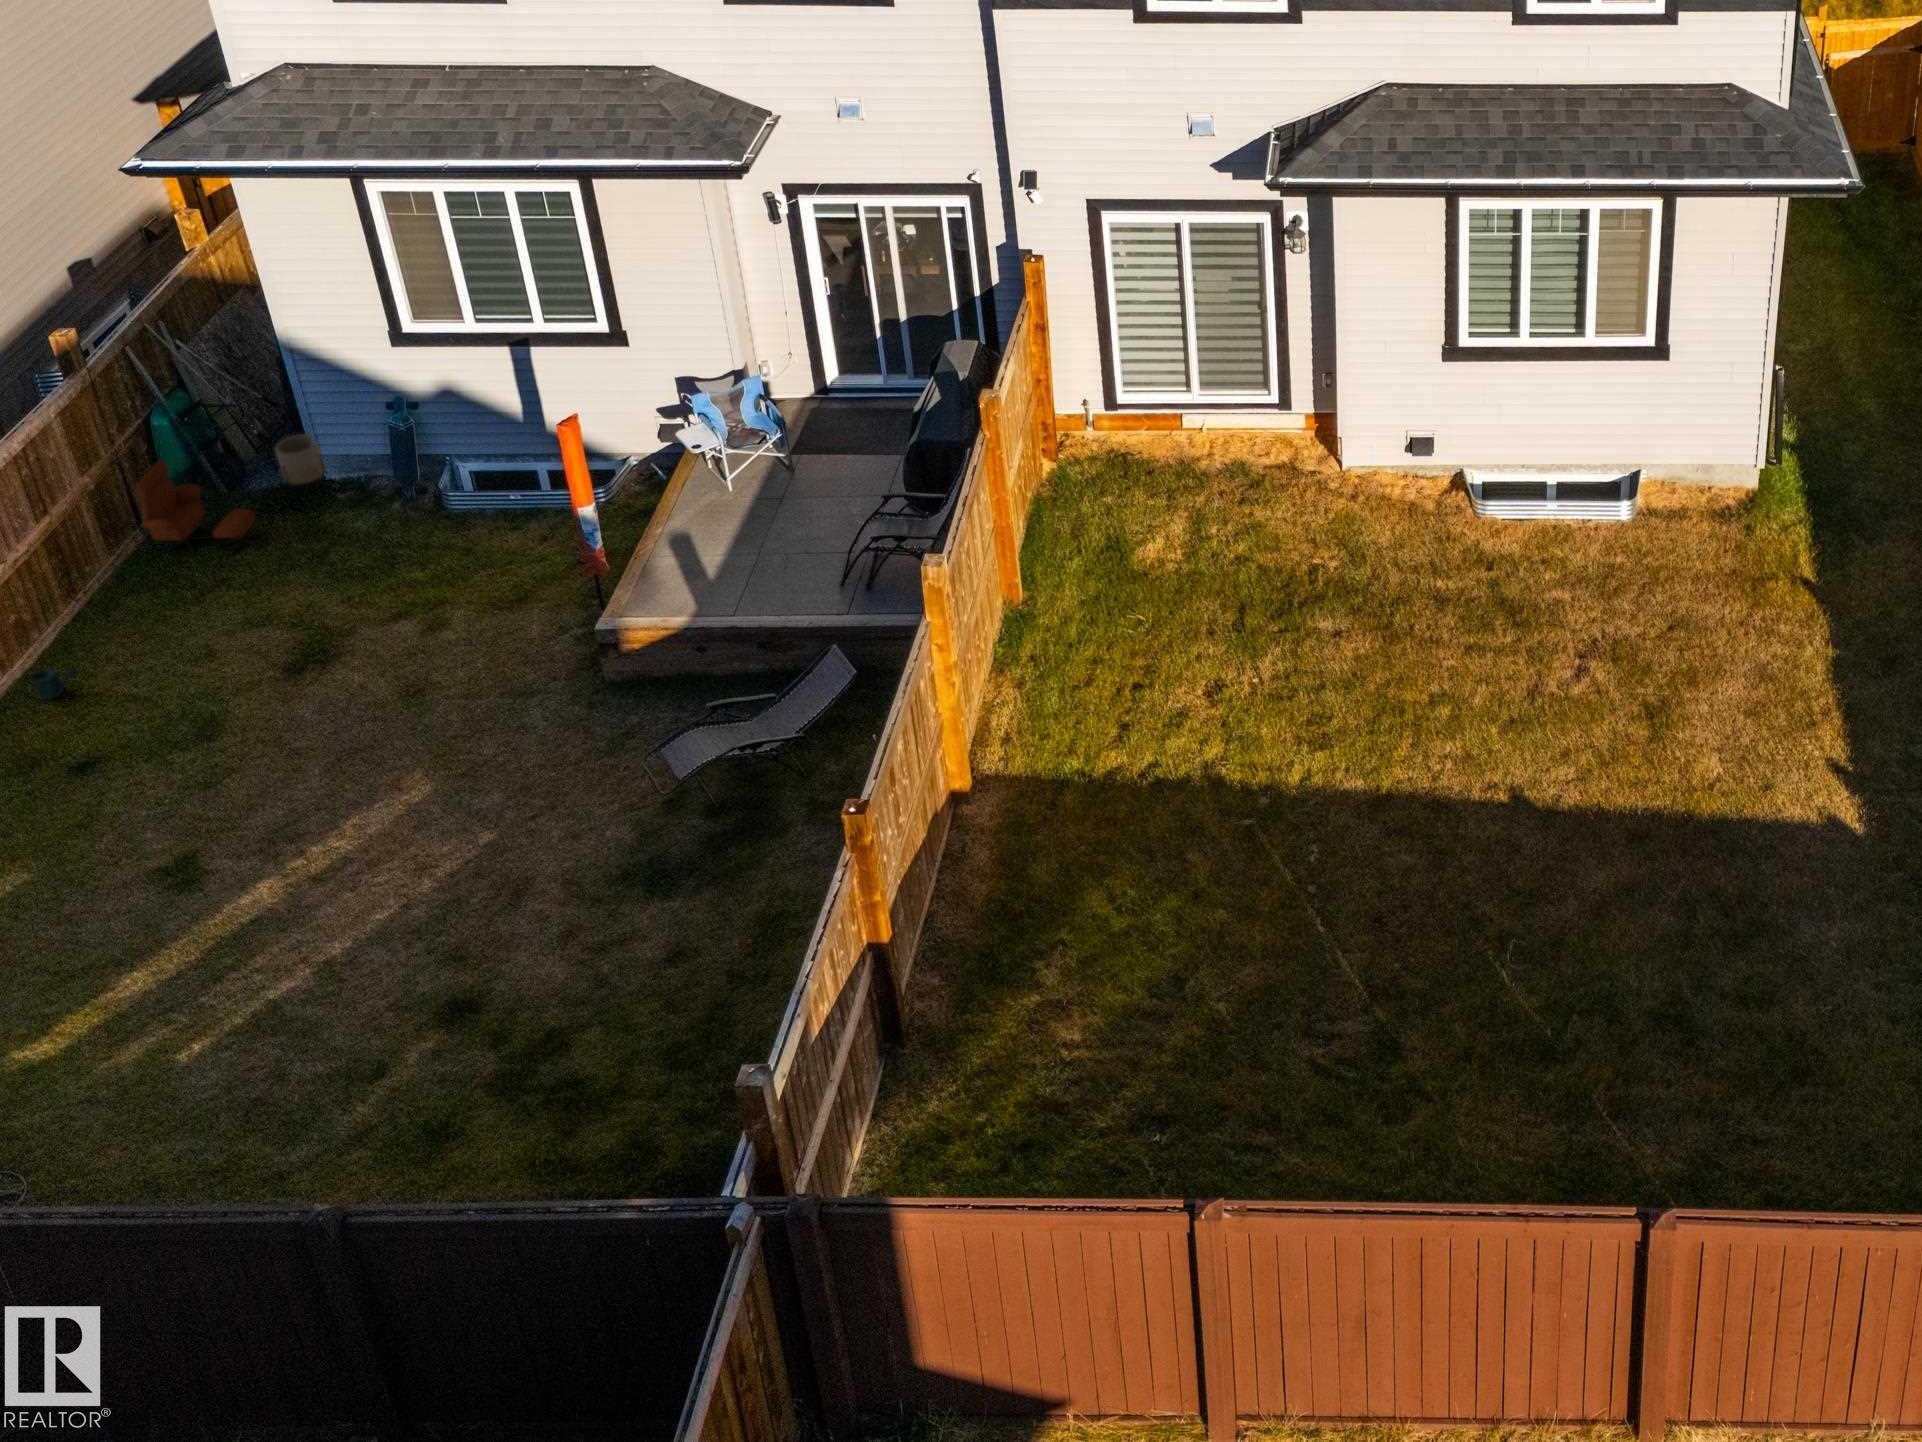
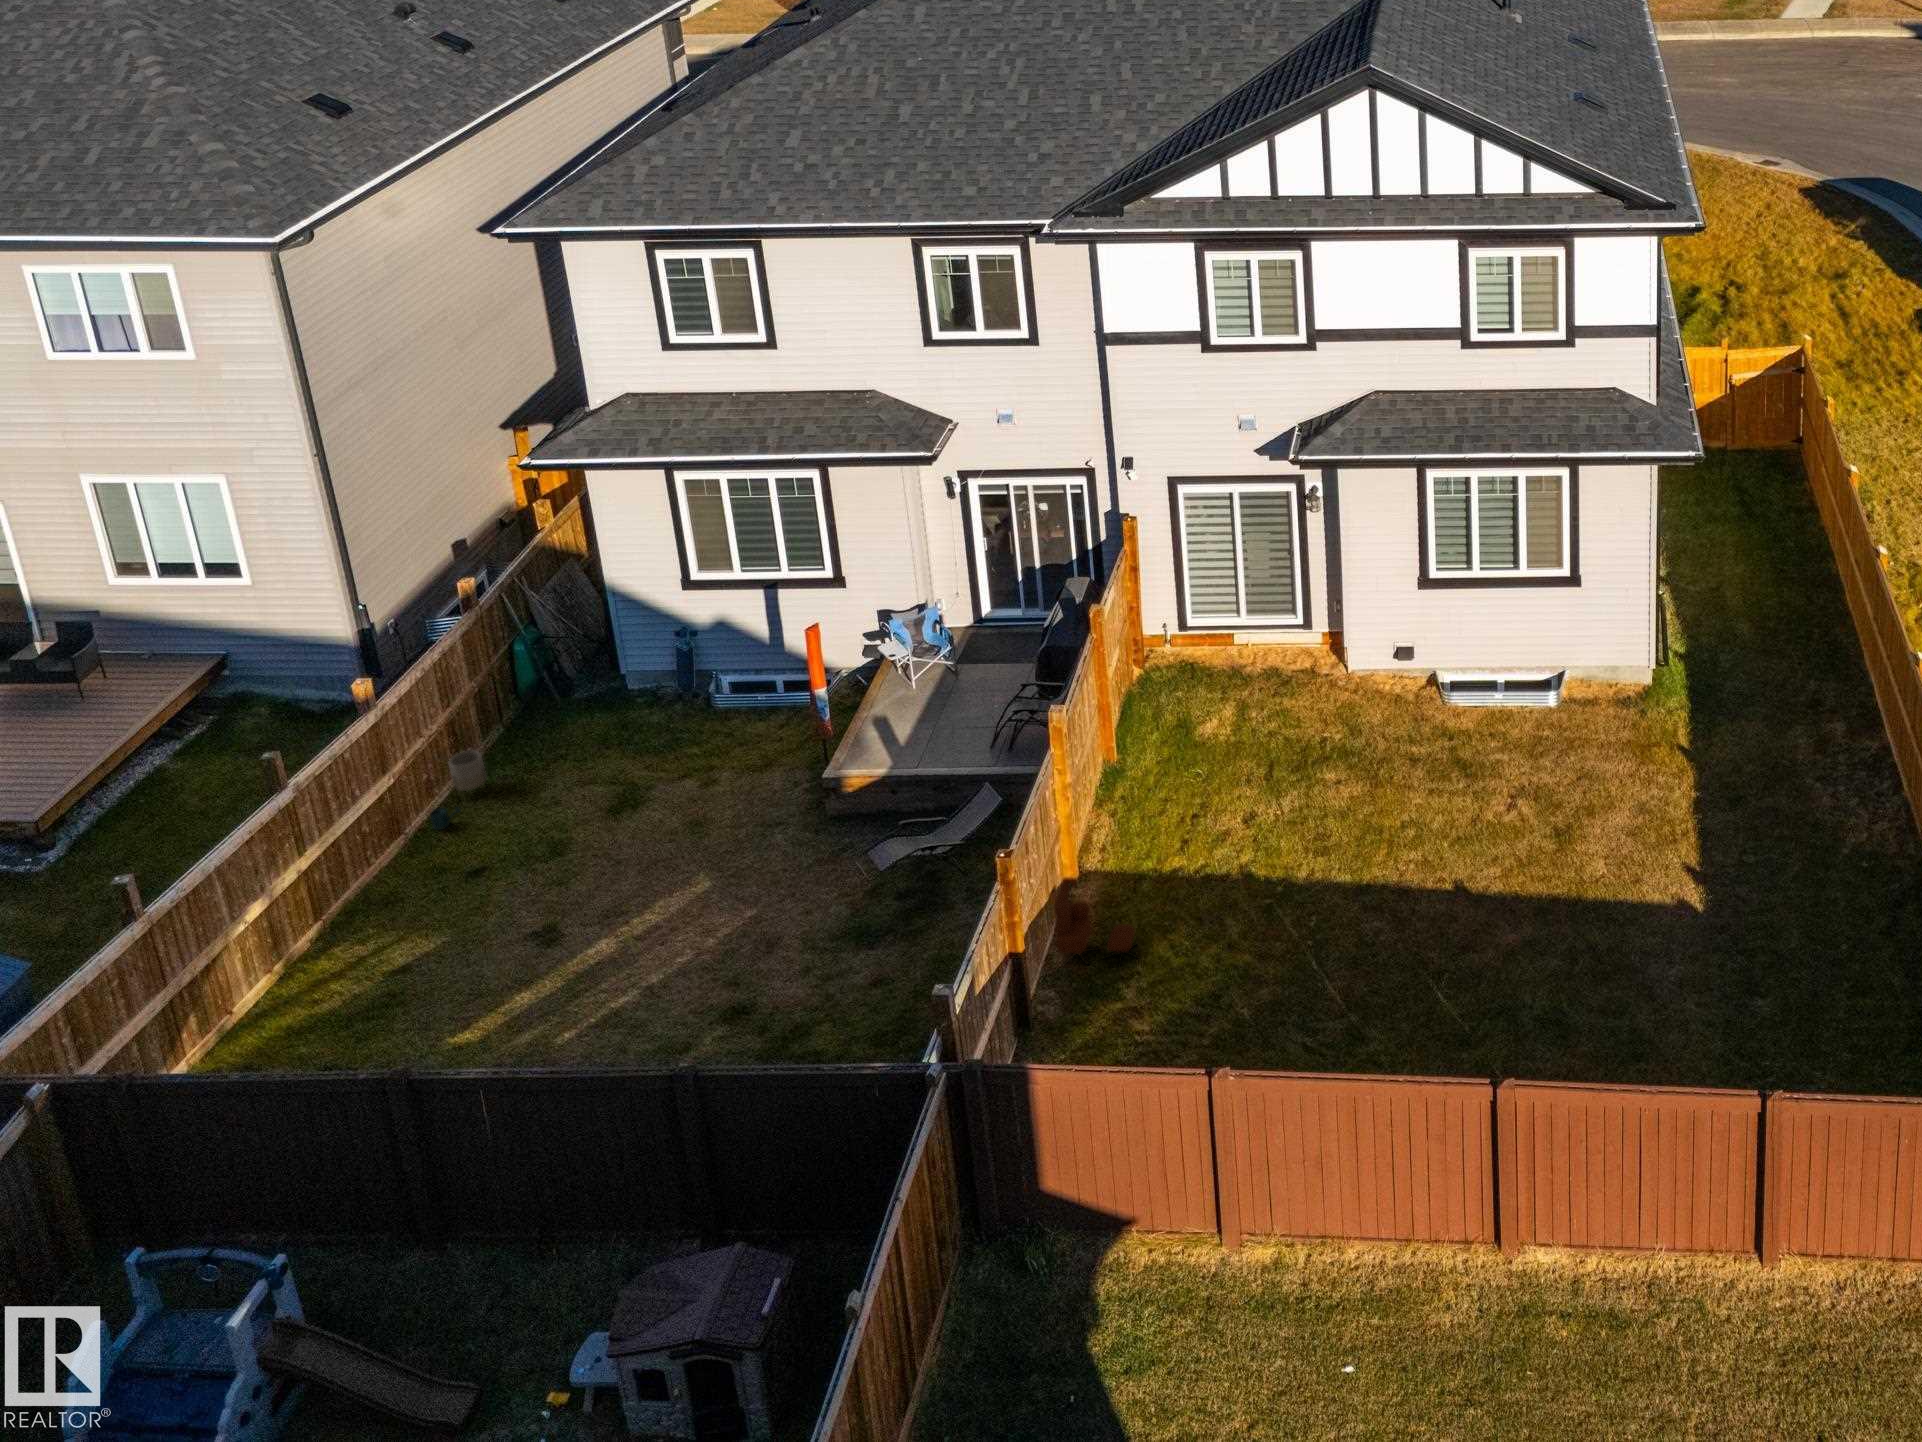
planter: present [275,434,326,485] -> present [449,750,486,790]
lounge chair: present [136,461,261,555] -> present [1054,883,1138,966]

